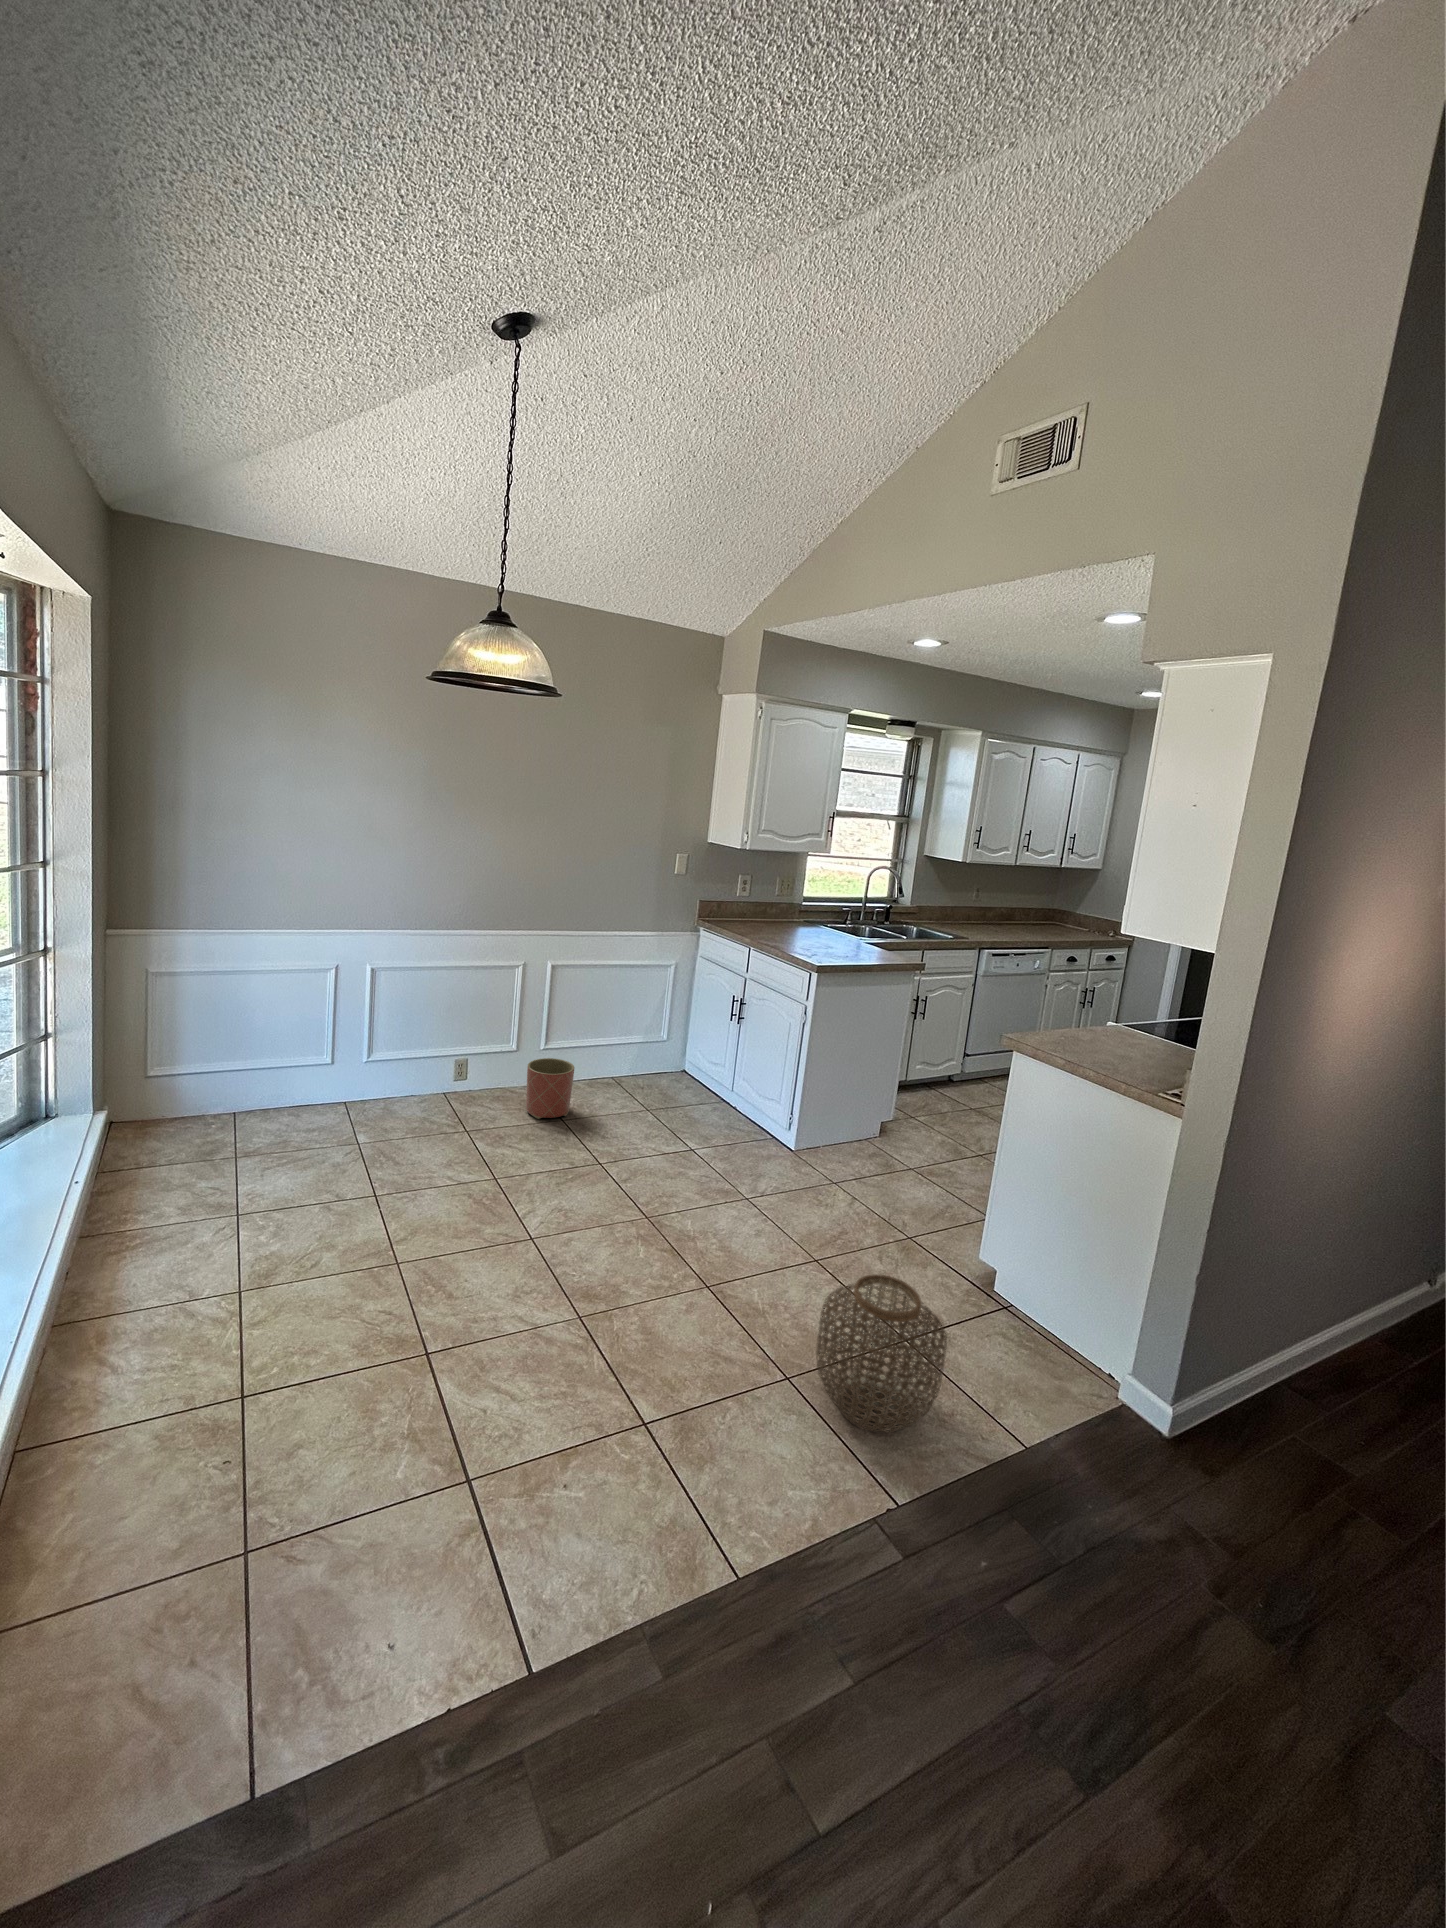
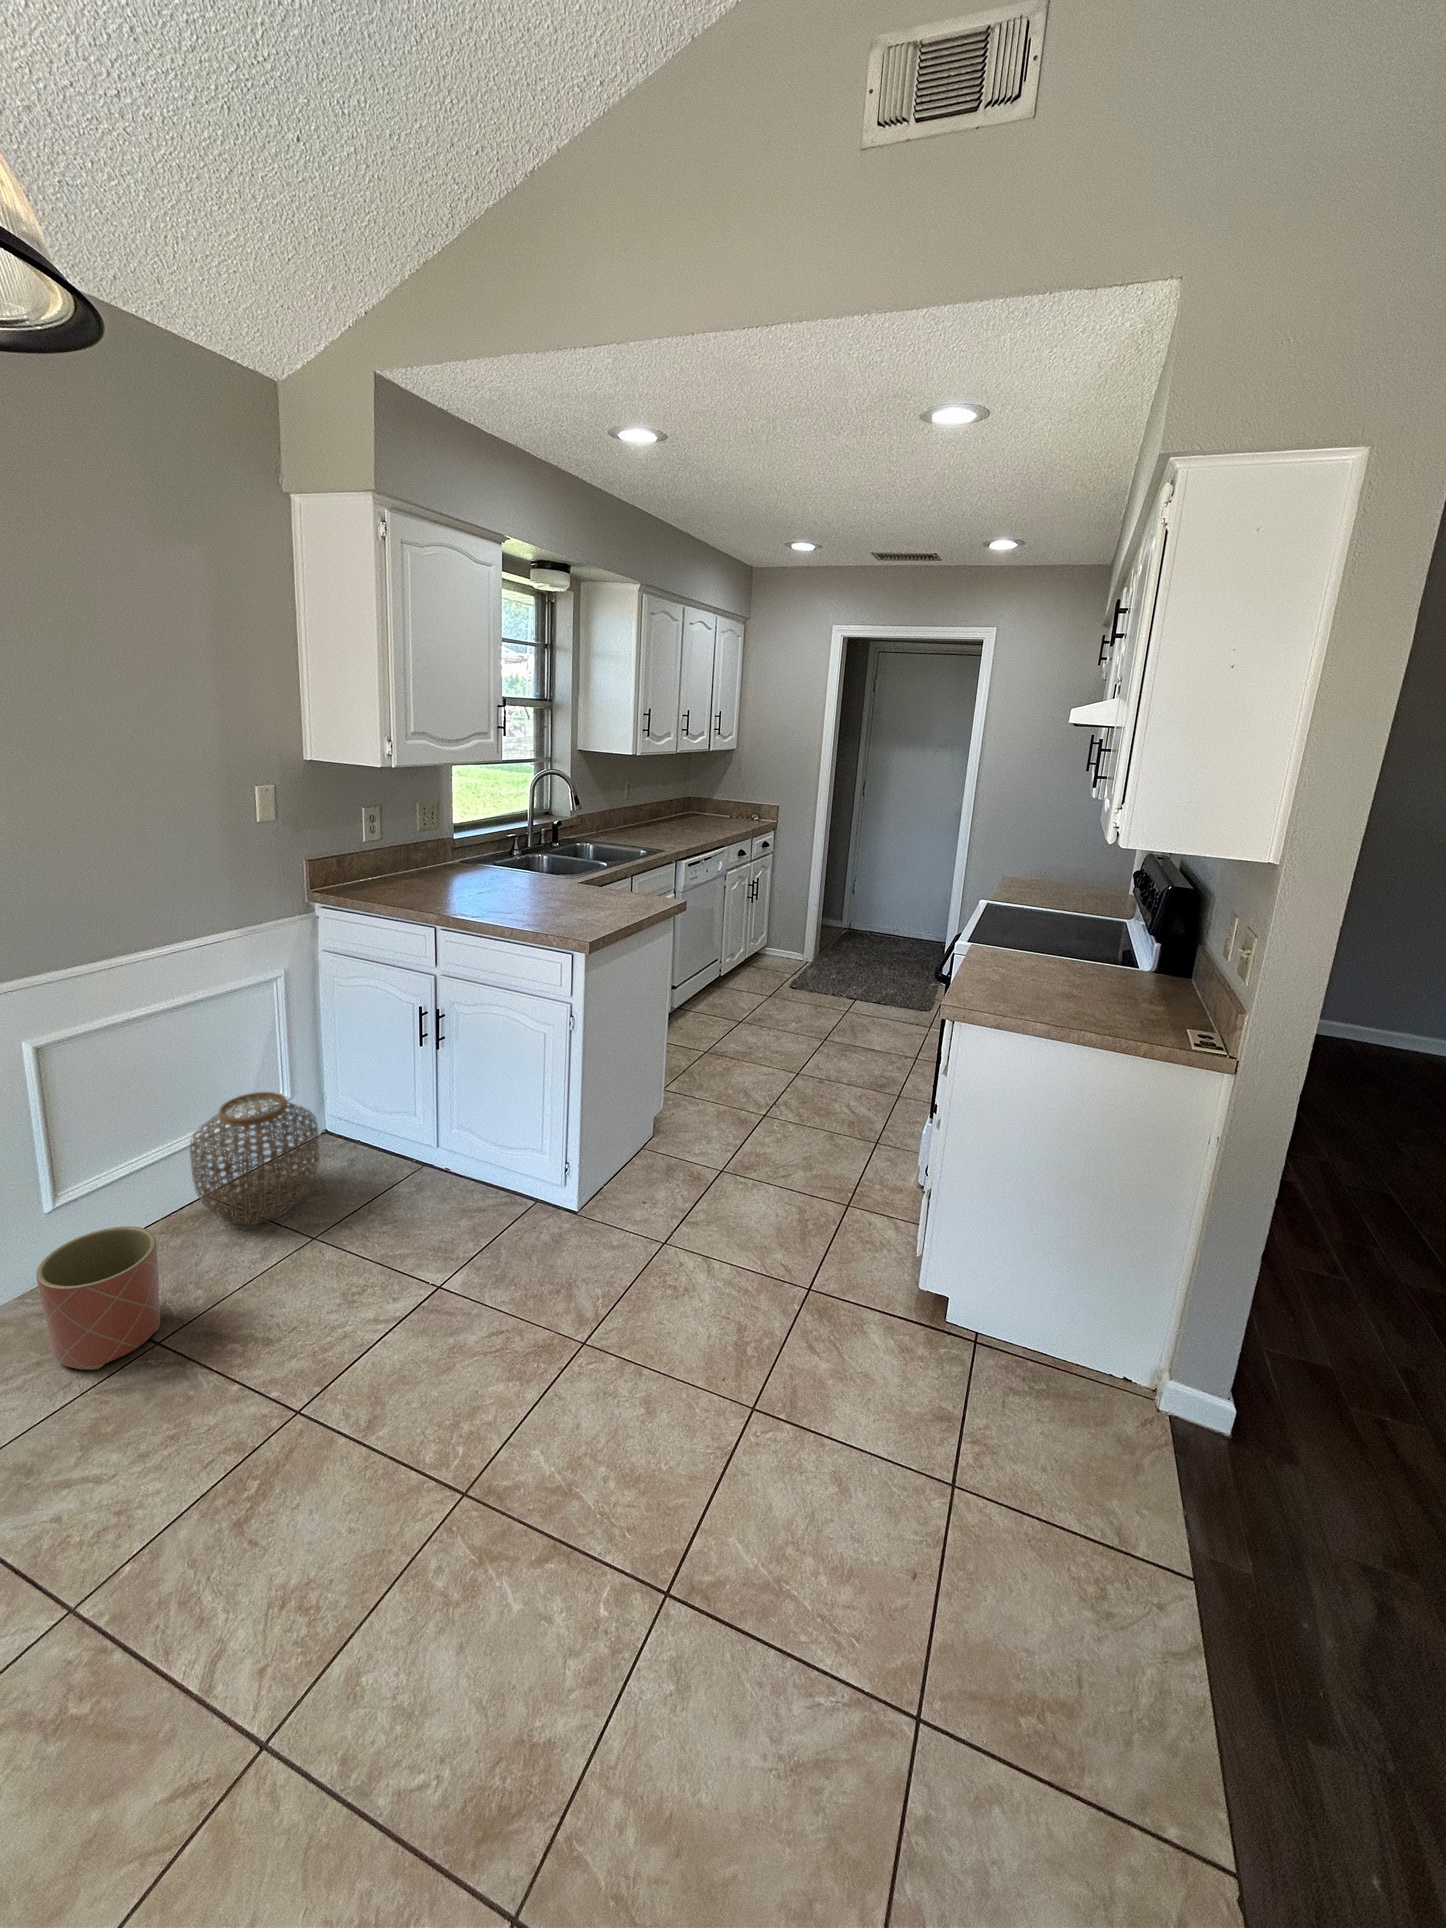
woven basket: present [817,1274,947,1432] -> present [190,1092,319,1225]

